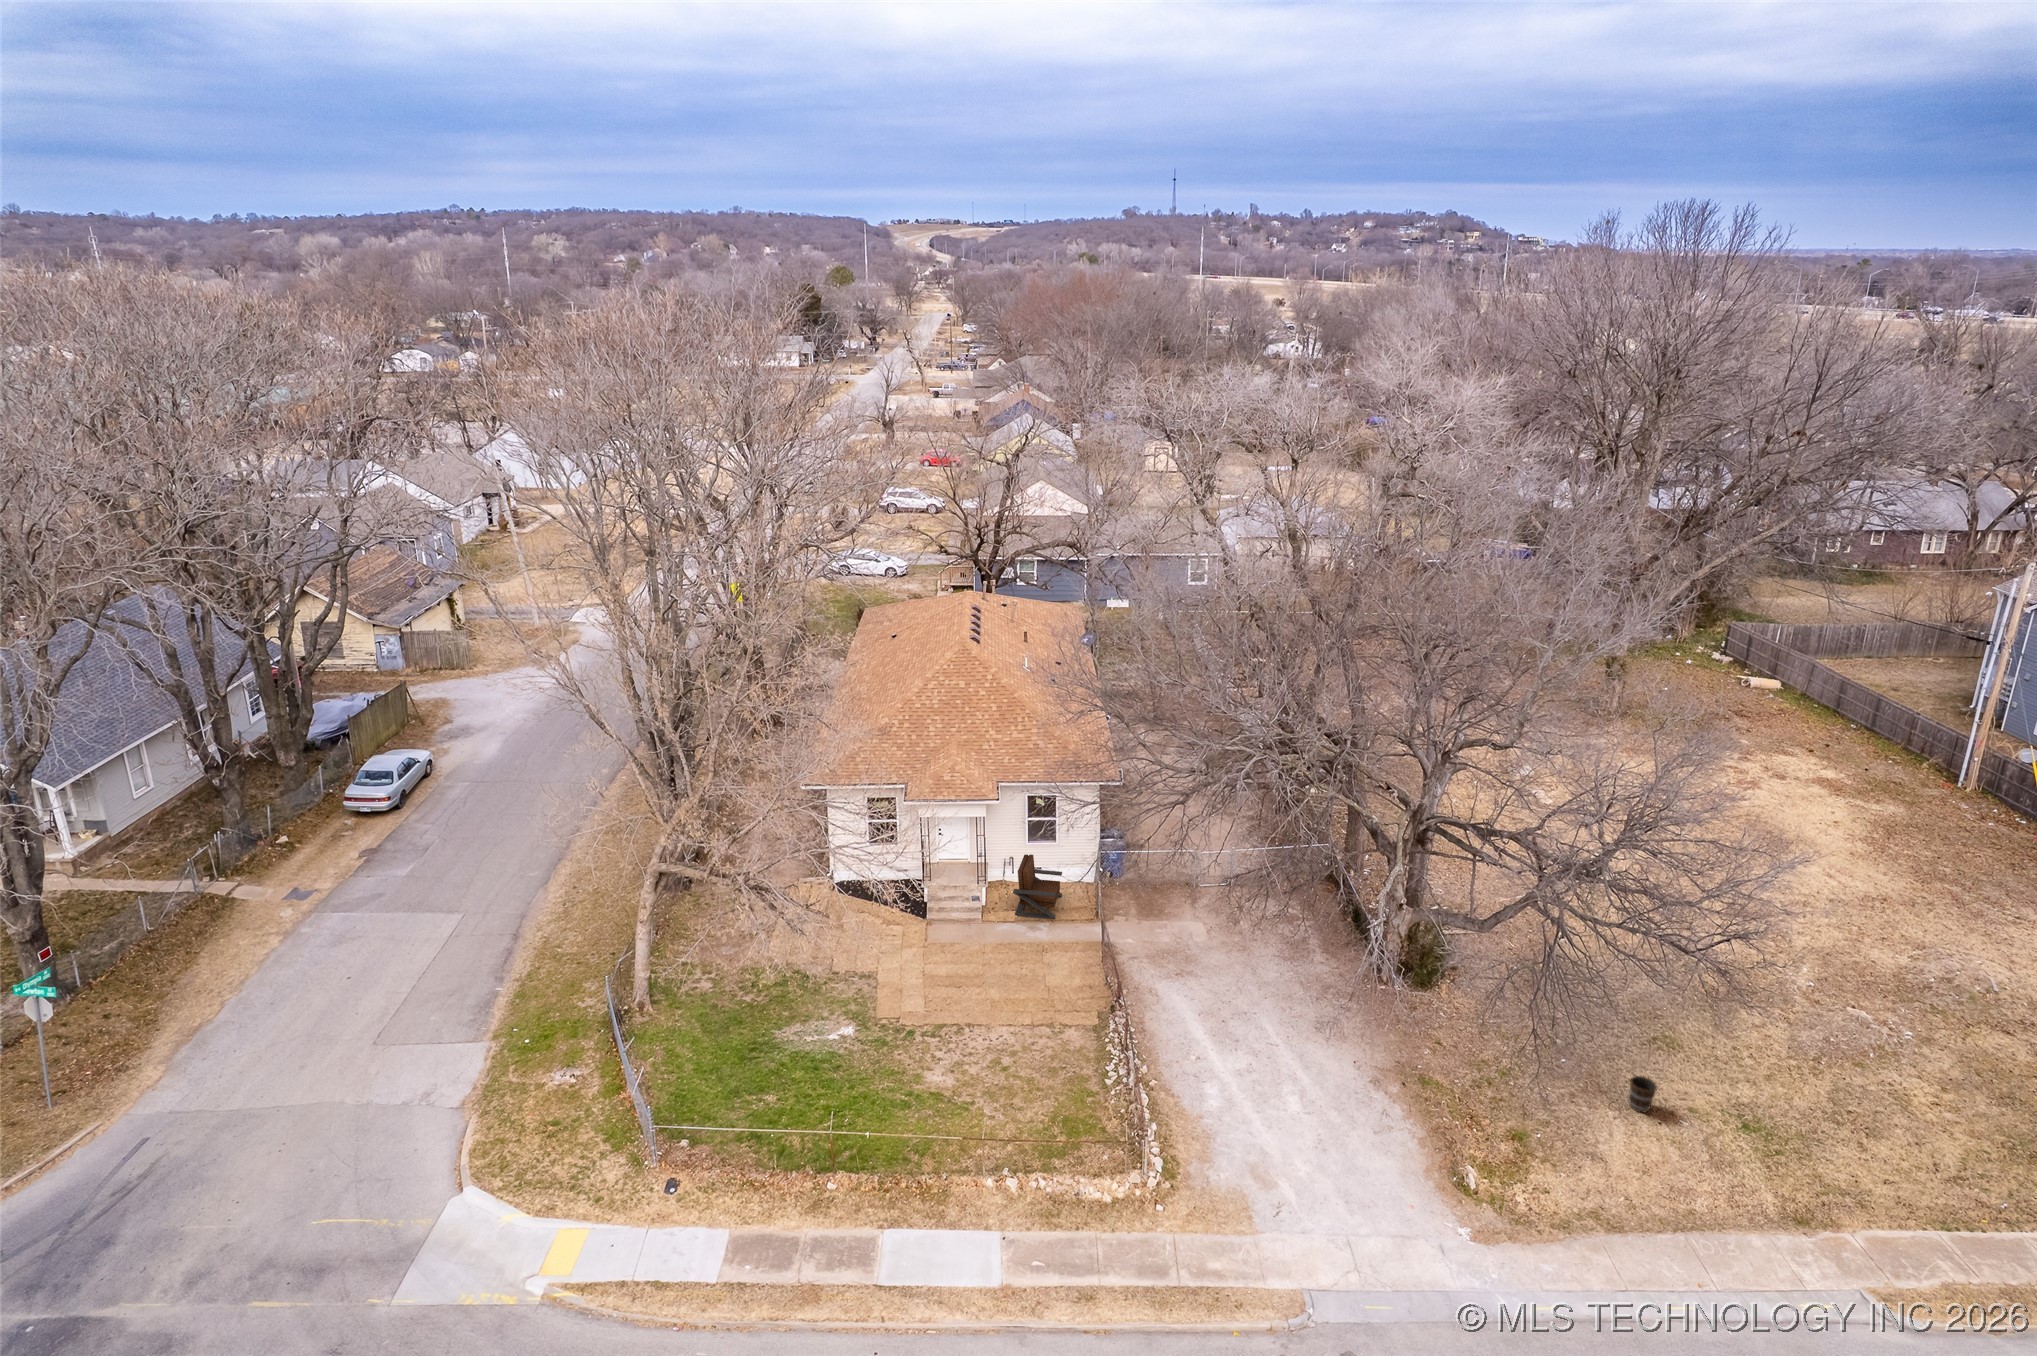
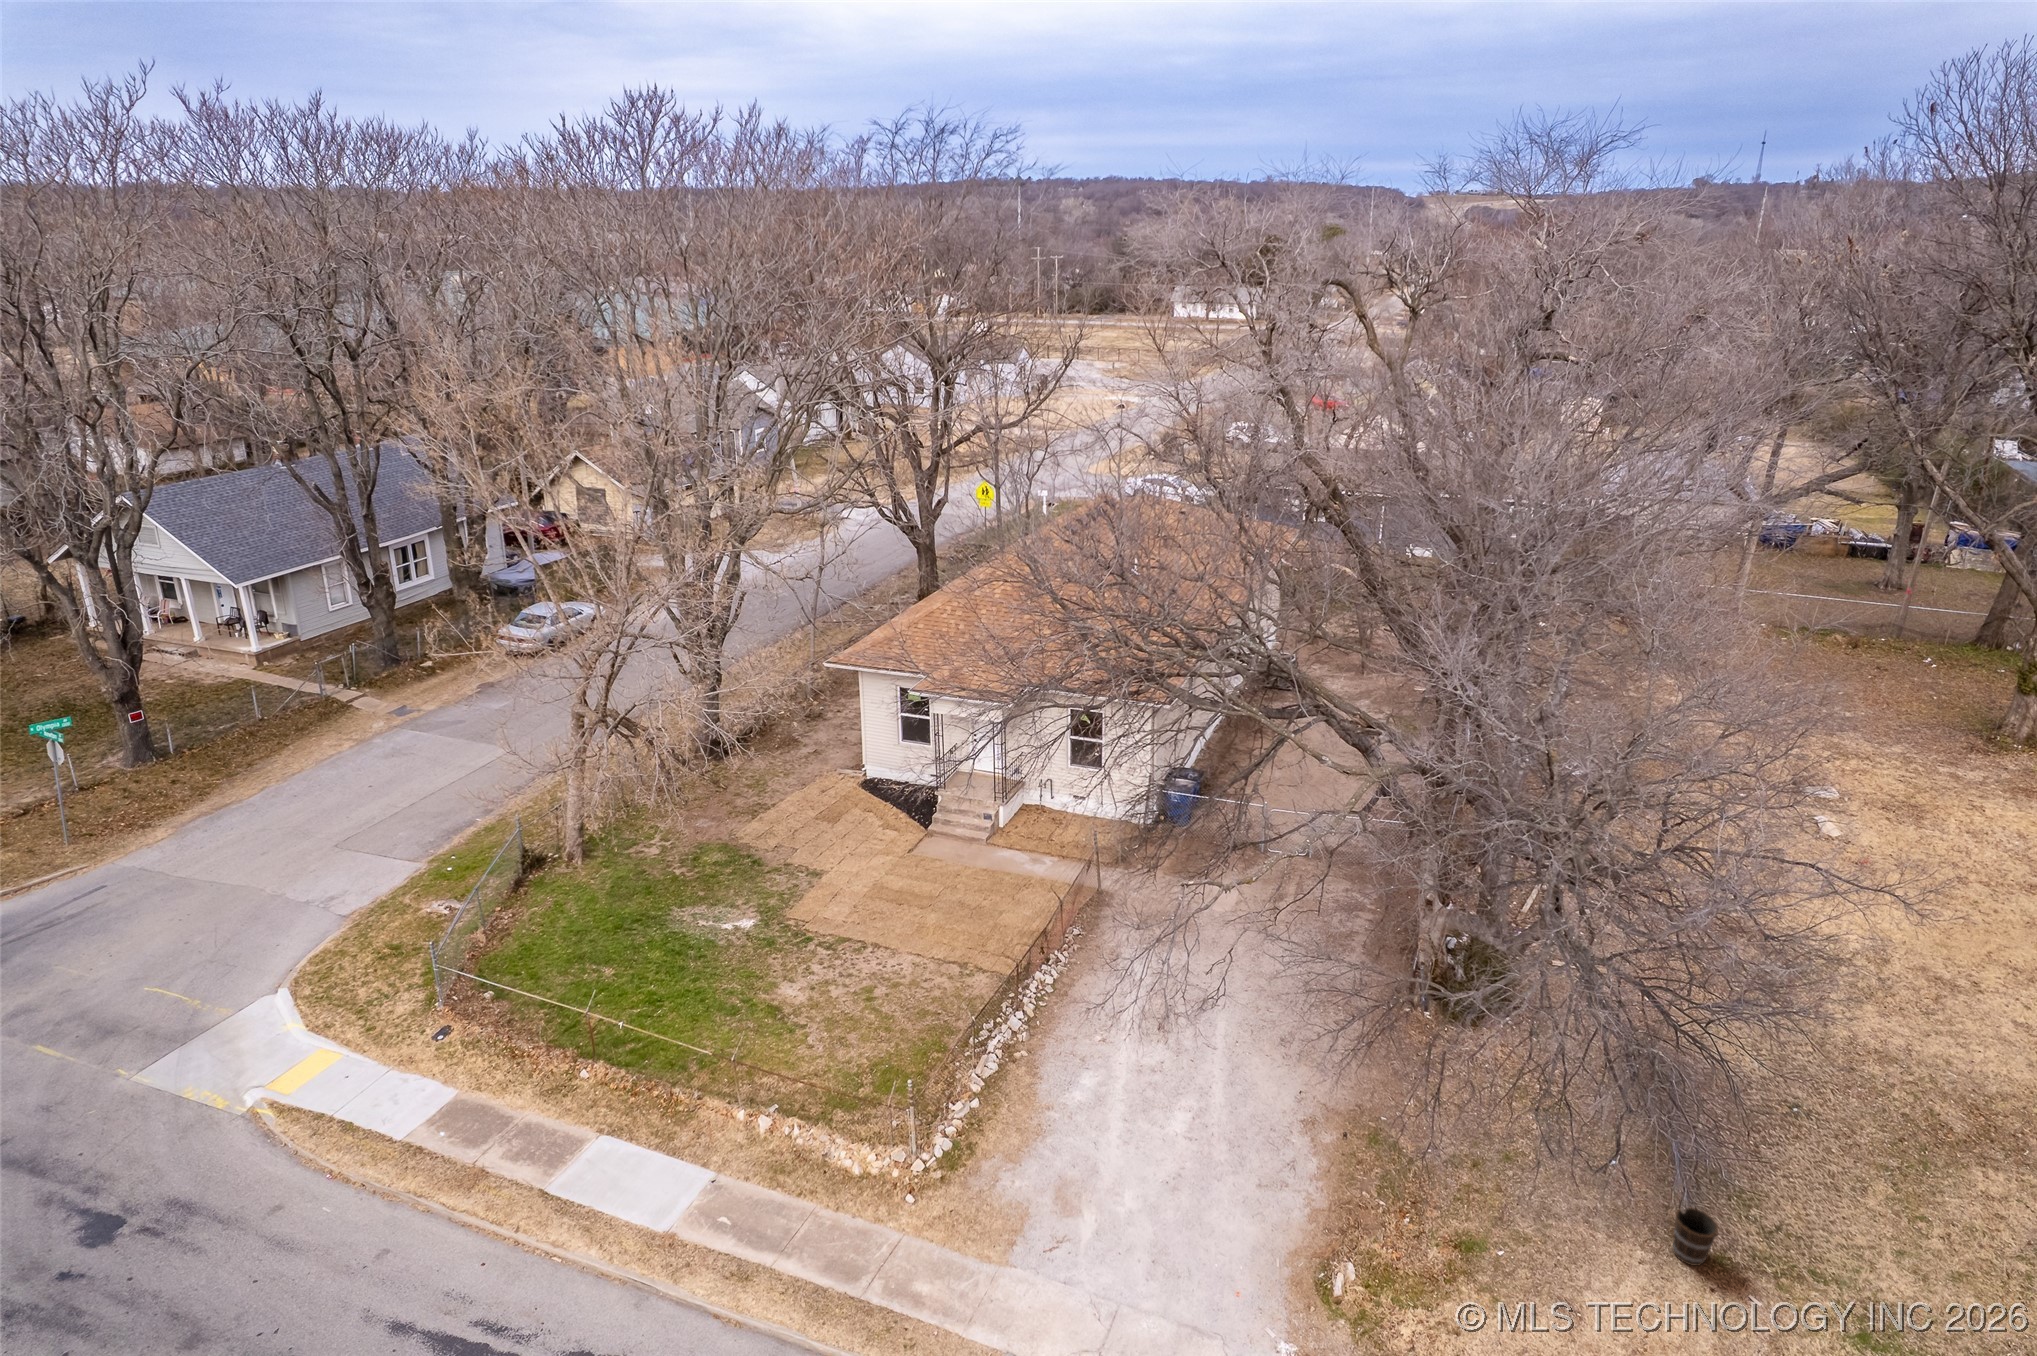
lounge chair: present [1013,854,1062,919] -> none [1001,770,1072,848]

